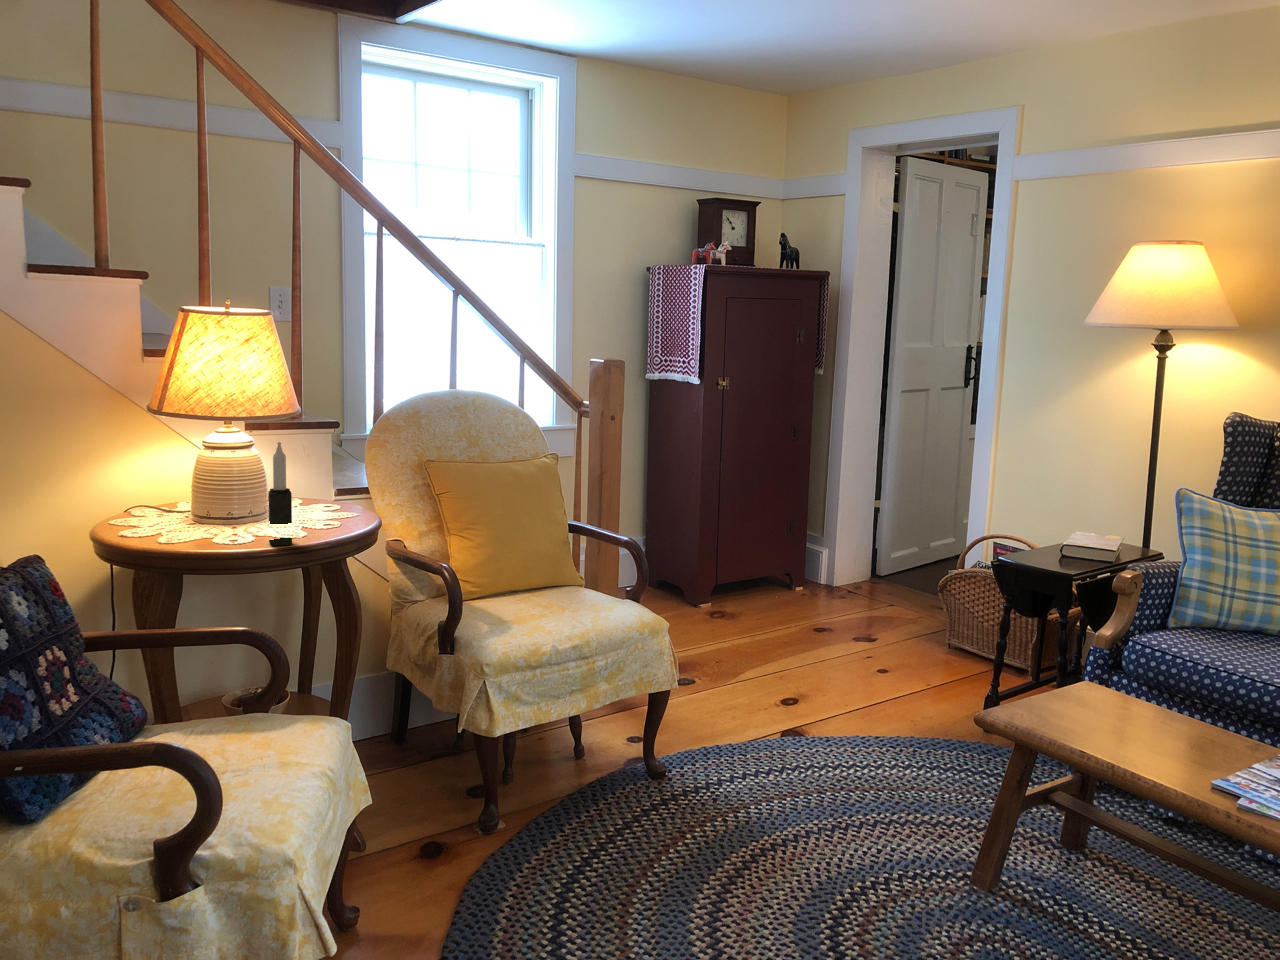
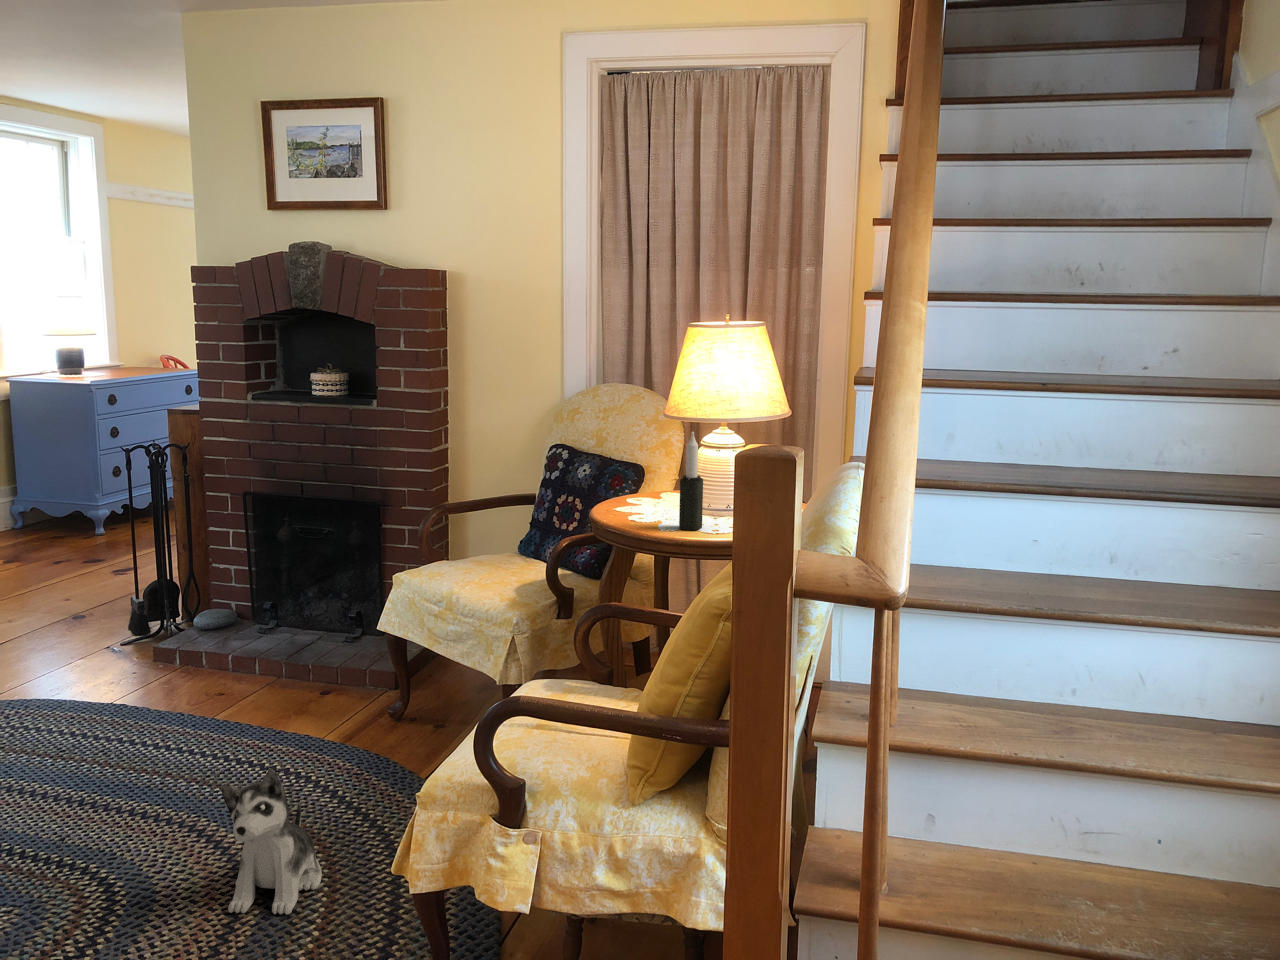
plush toy: none [648,751,742,901] -> present [221,769,322,915]

